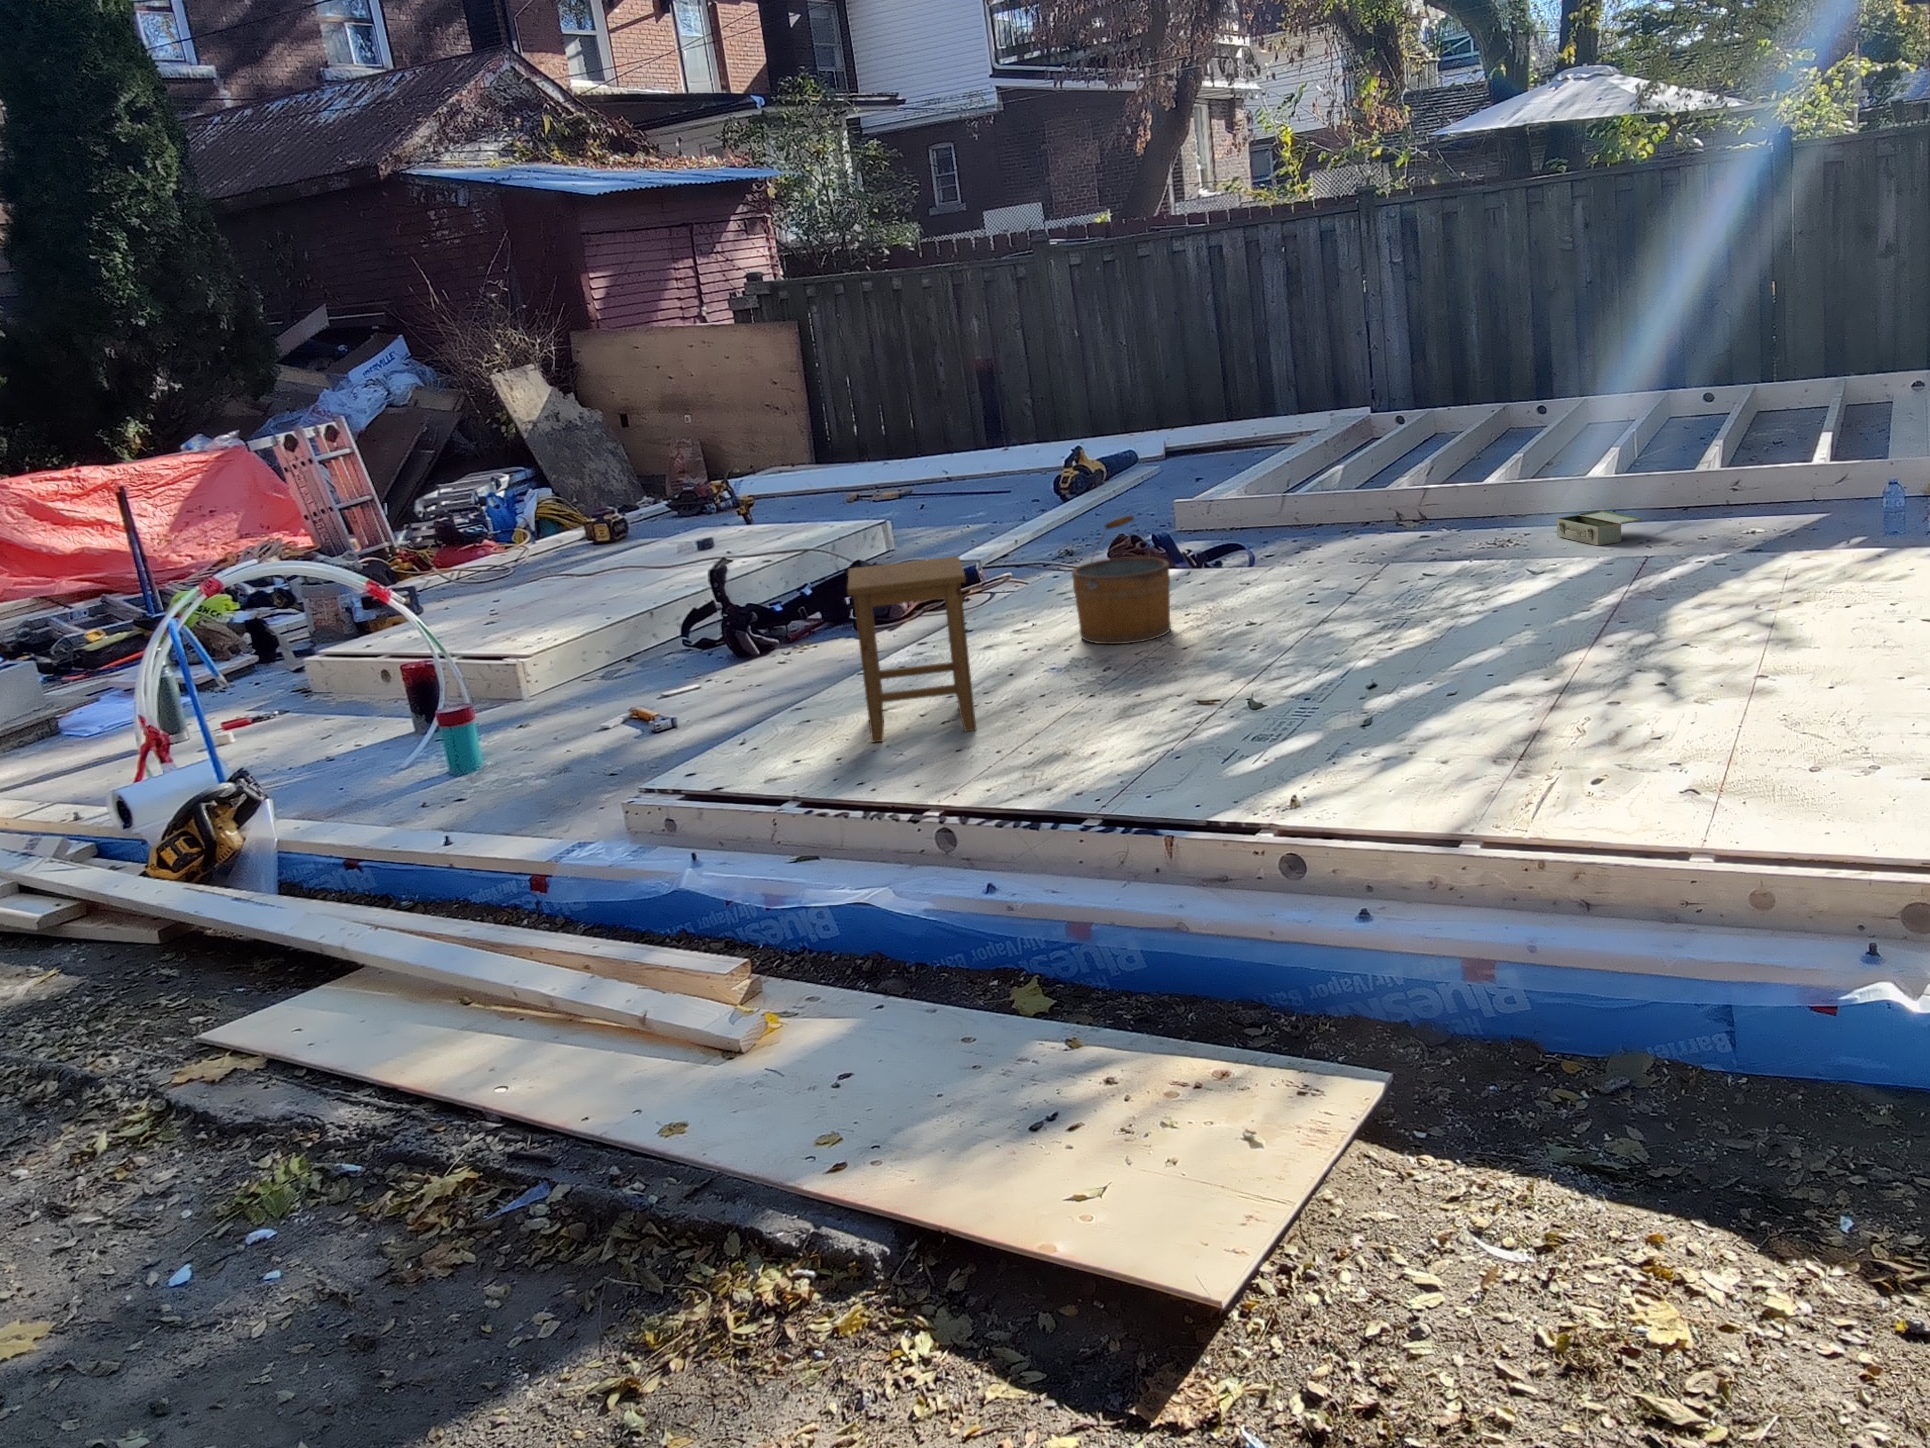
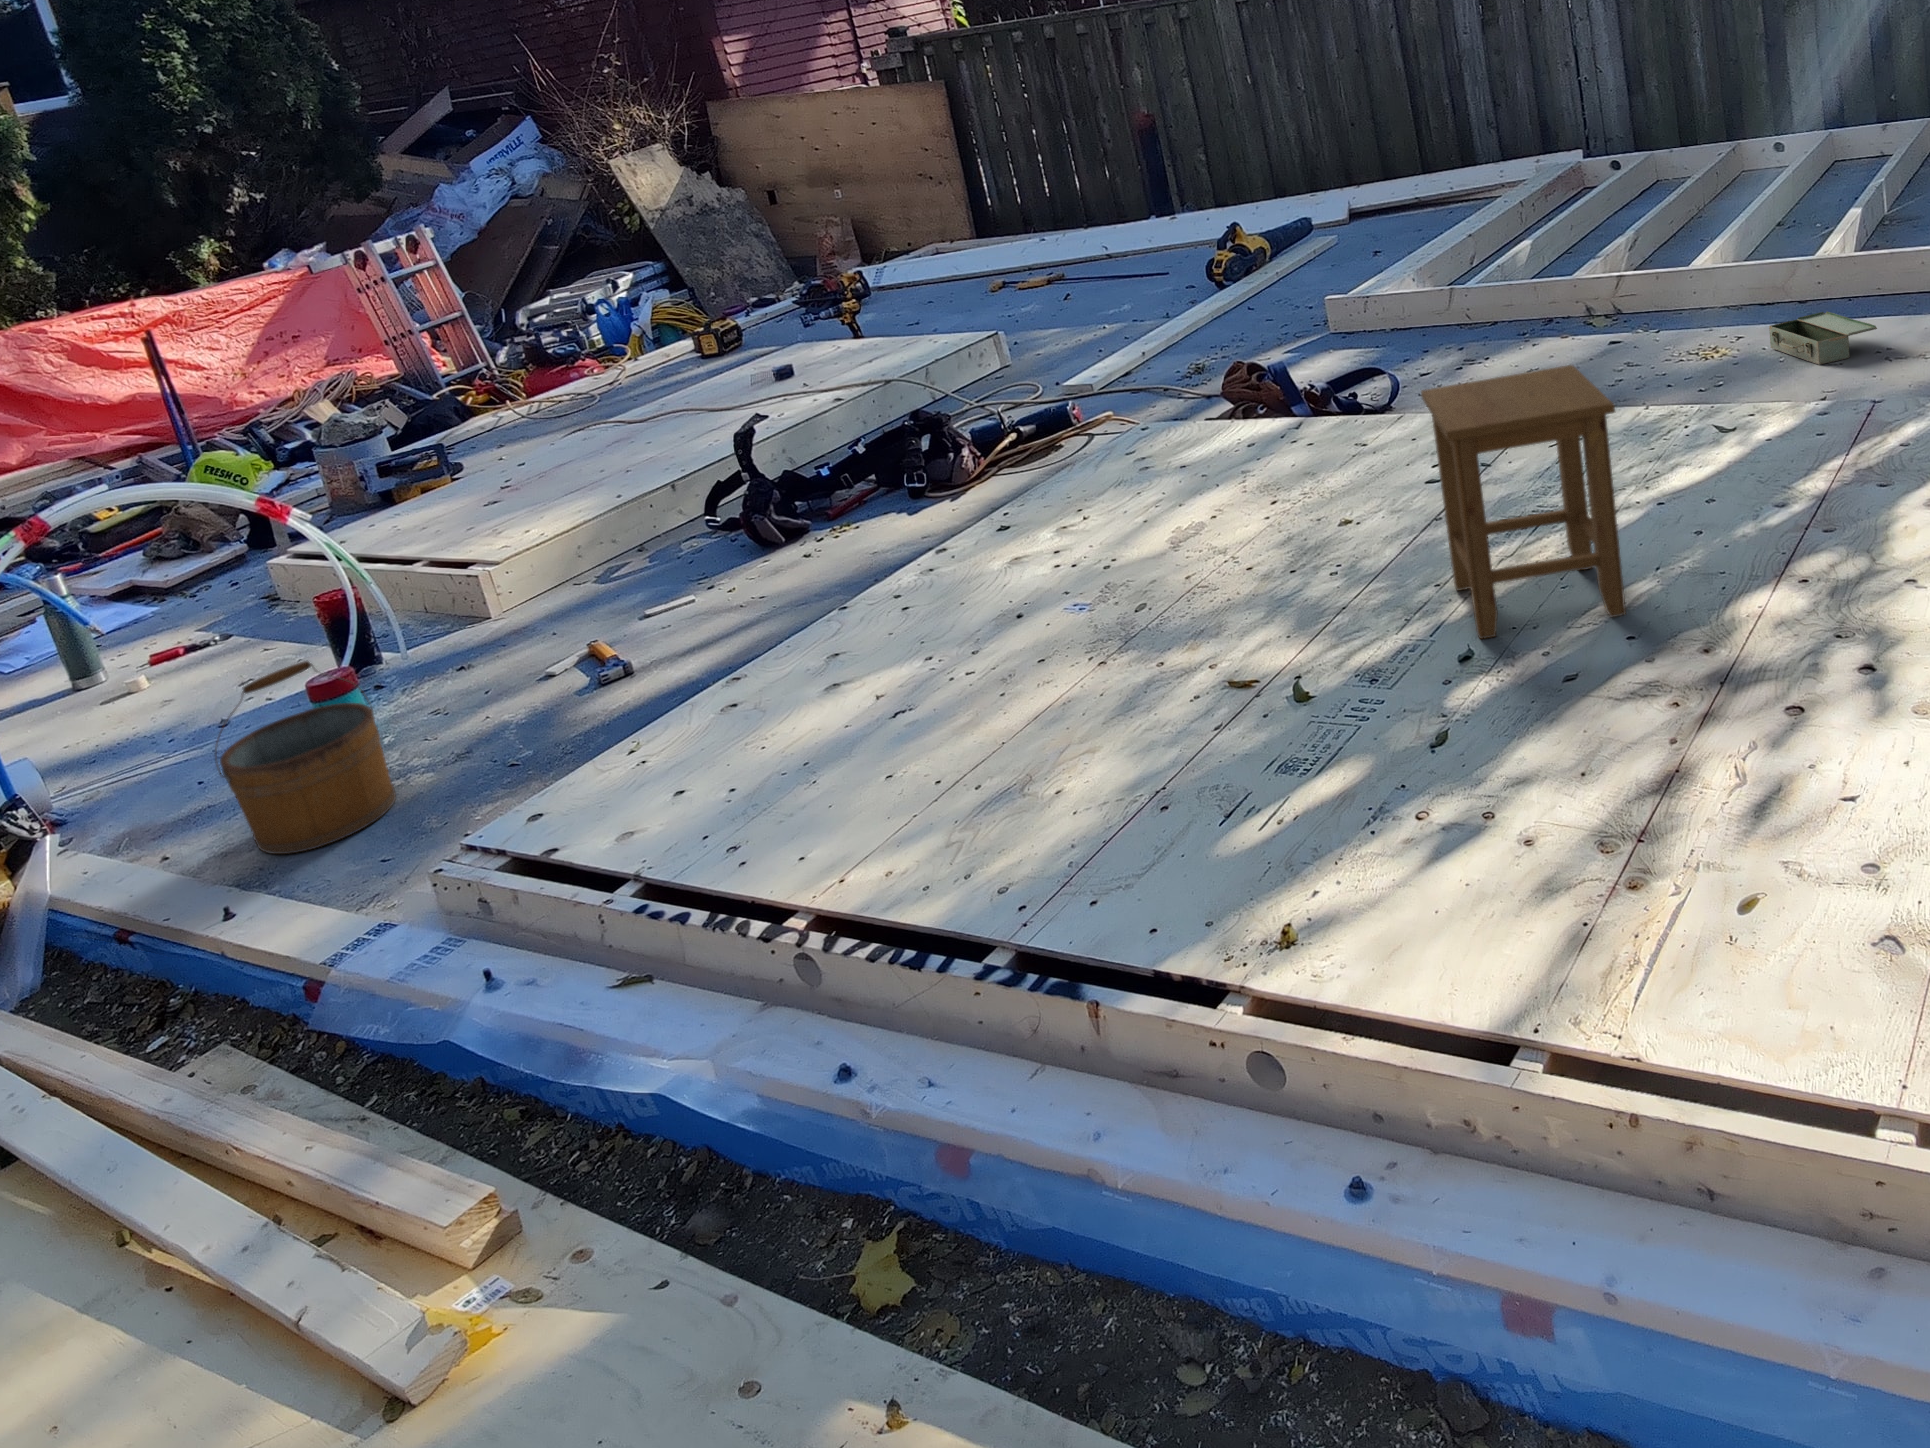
bucket: present [1072,516,1171,644] -> present [215,661,396,854]
stool: present [847,556,976,742] -> present [1421,365,1626,639]

